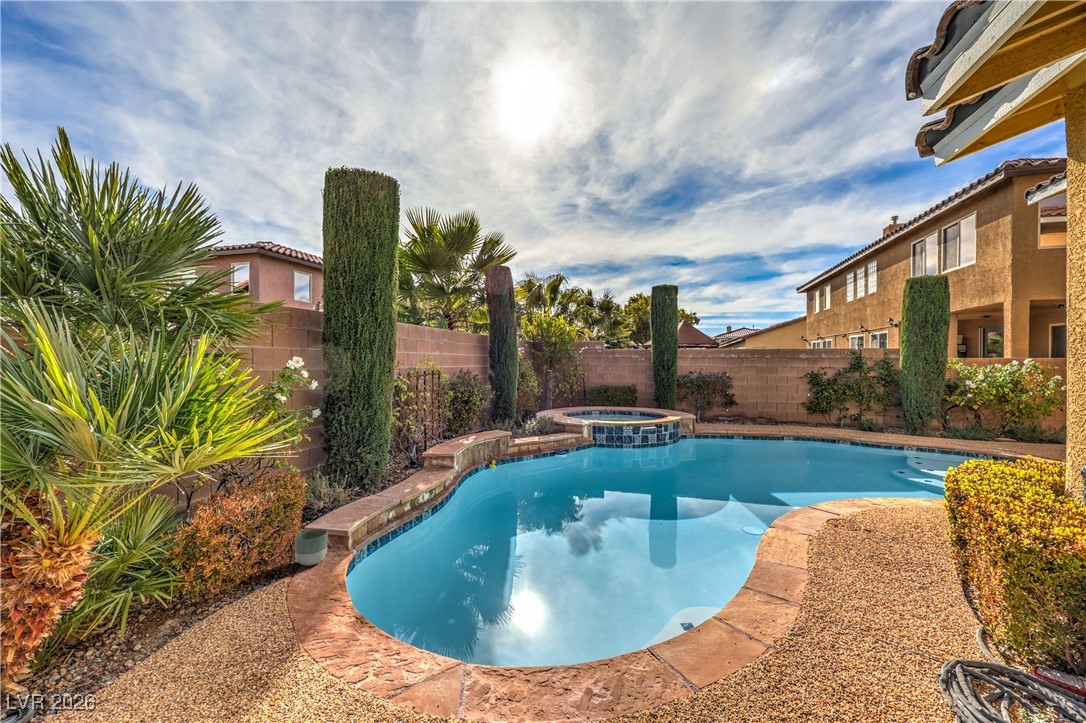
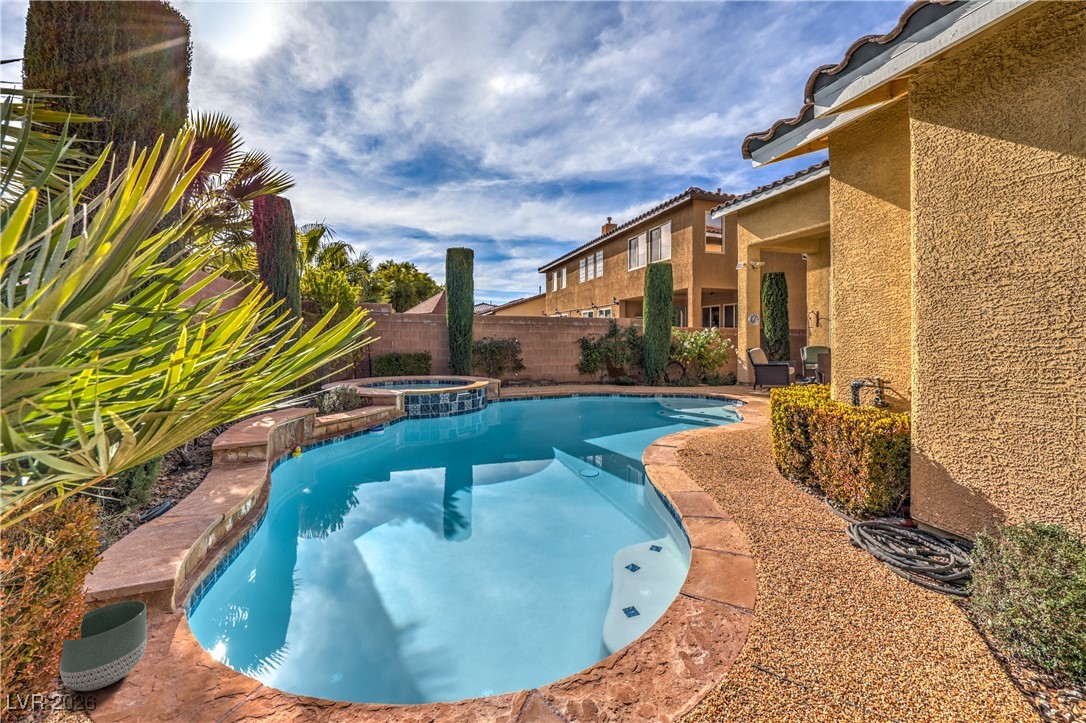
lounge chair: none [845,393,901,433] -> present [605,354,640,383]

